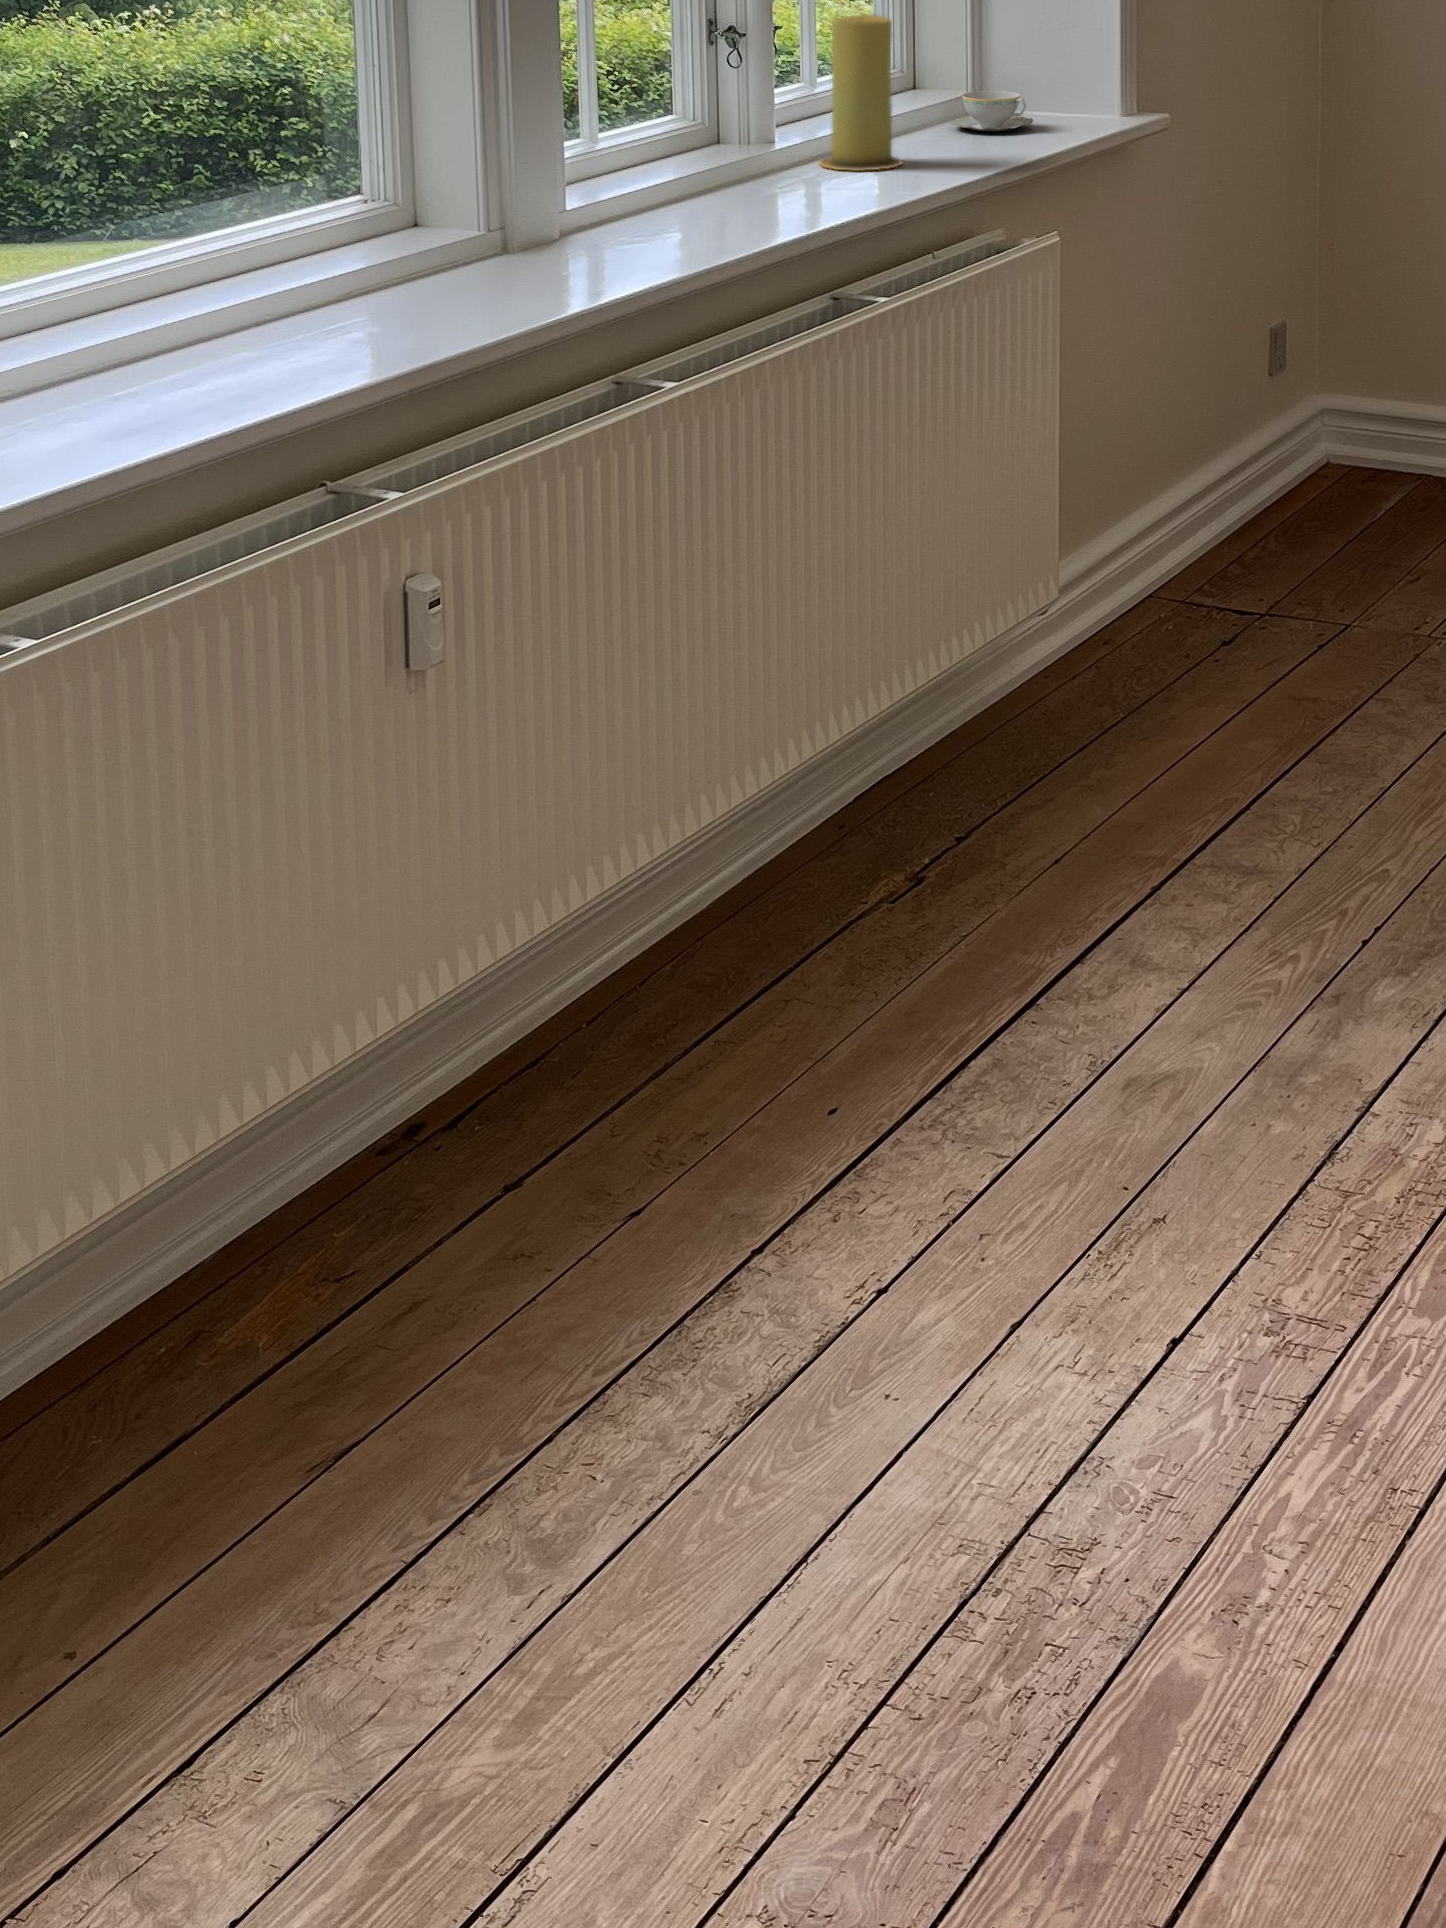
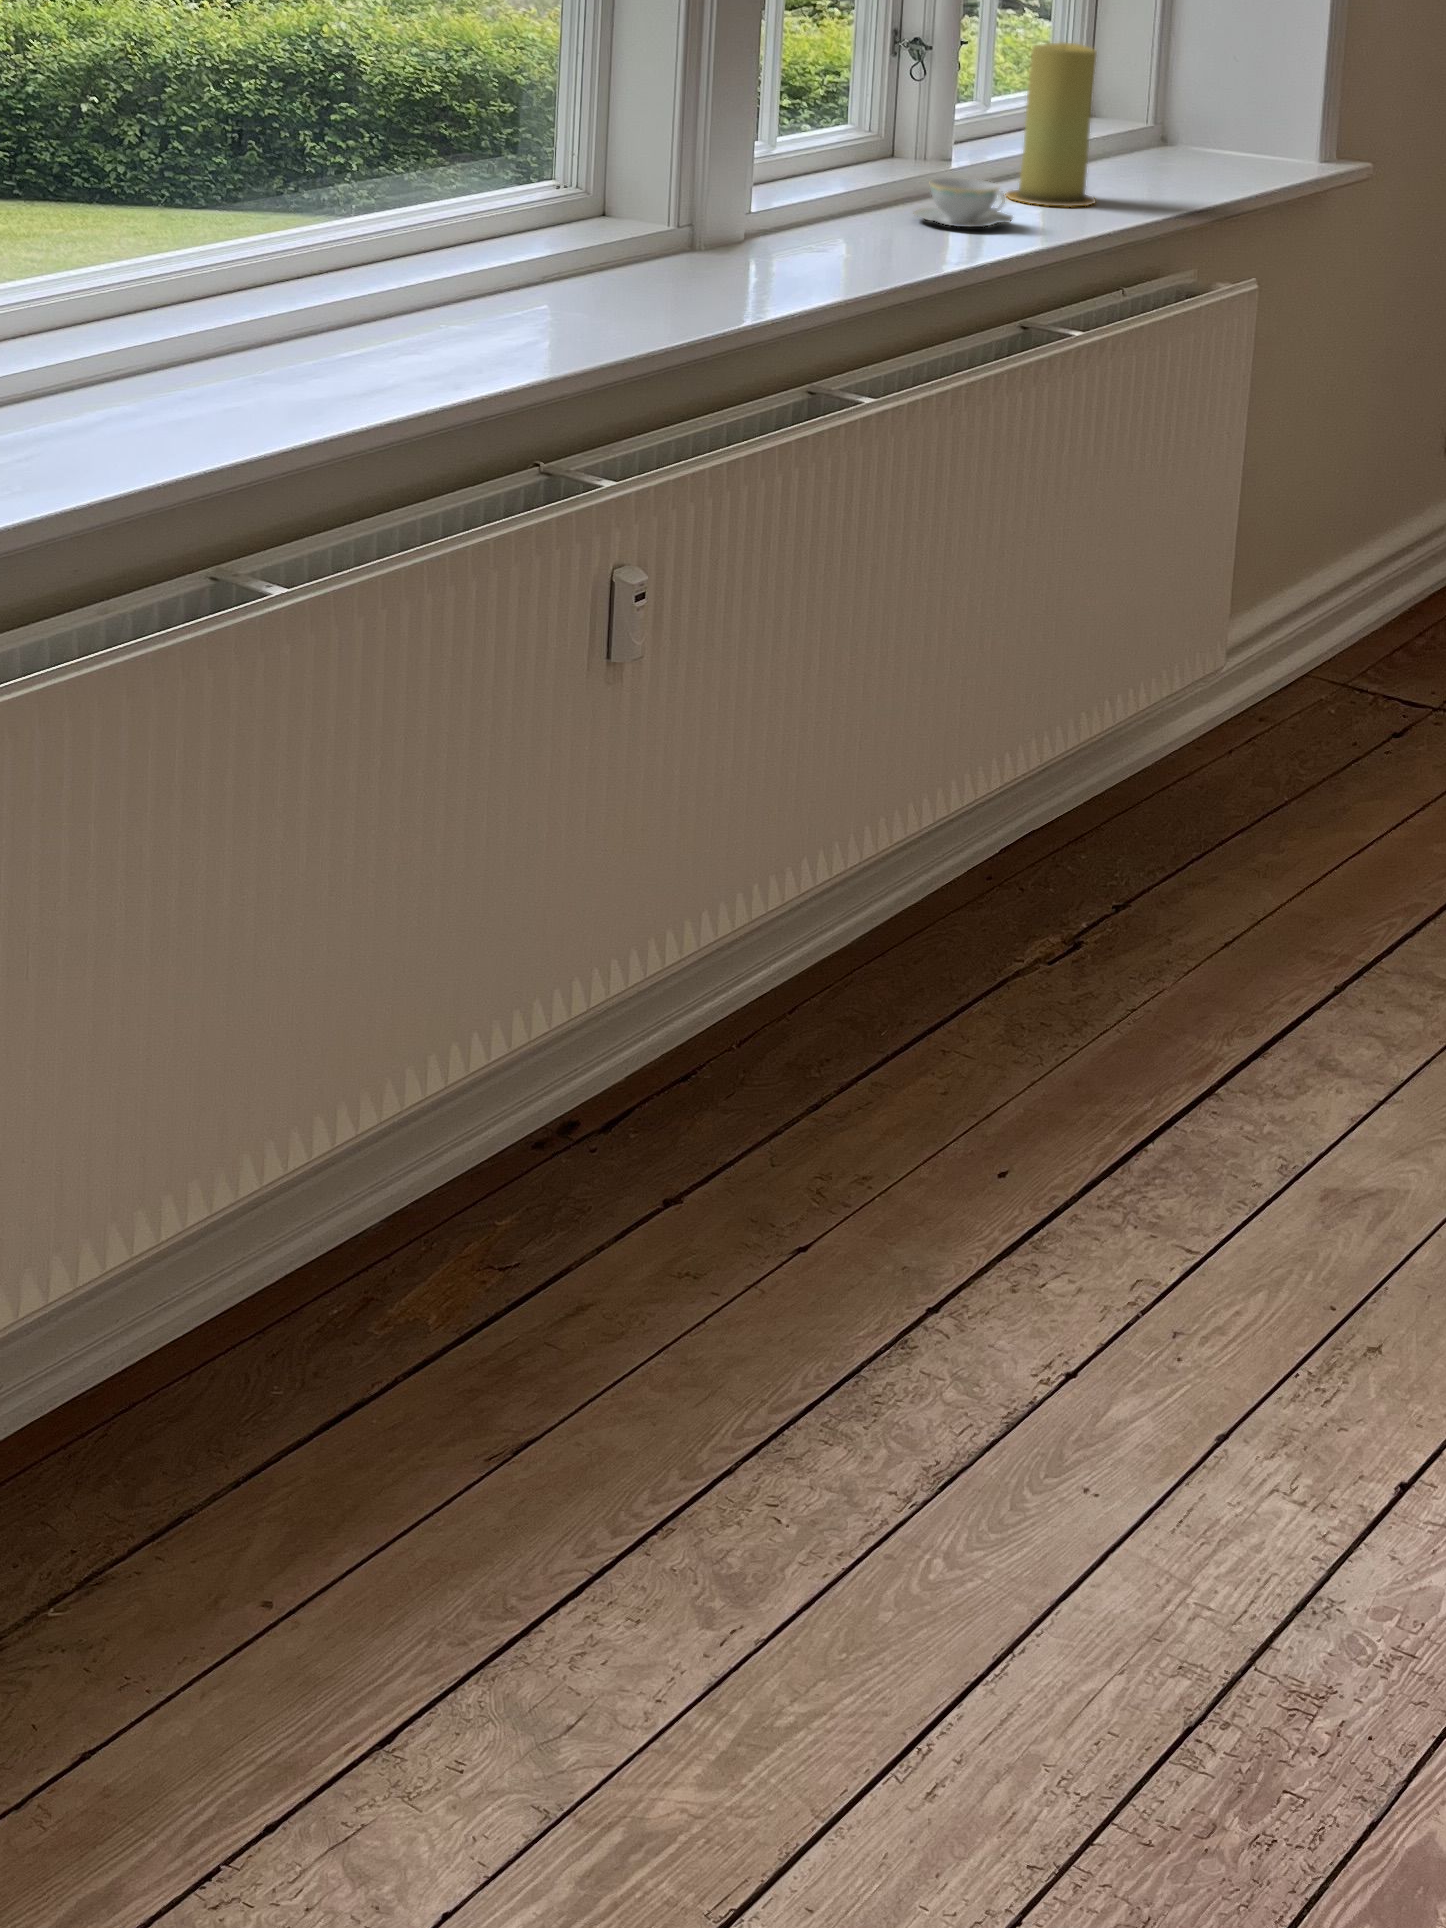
teacup: present [951,91,1033,131] -> present [914,178,1012,227]

